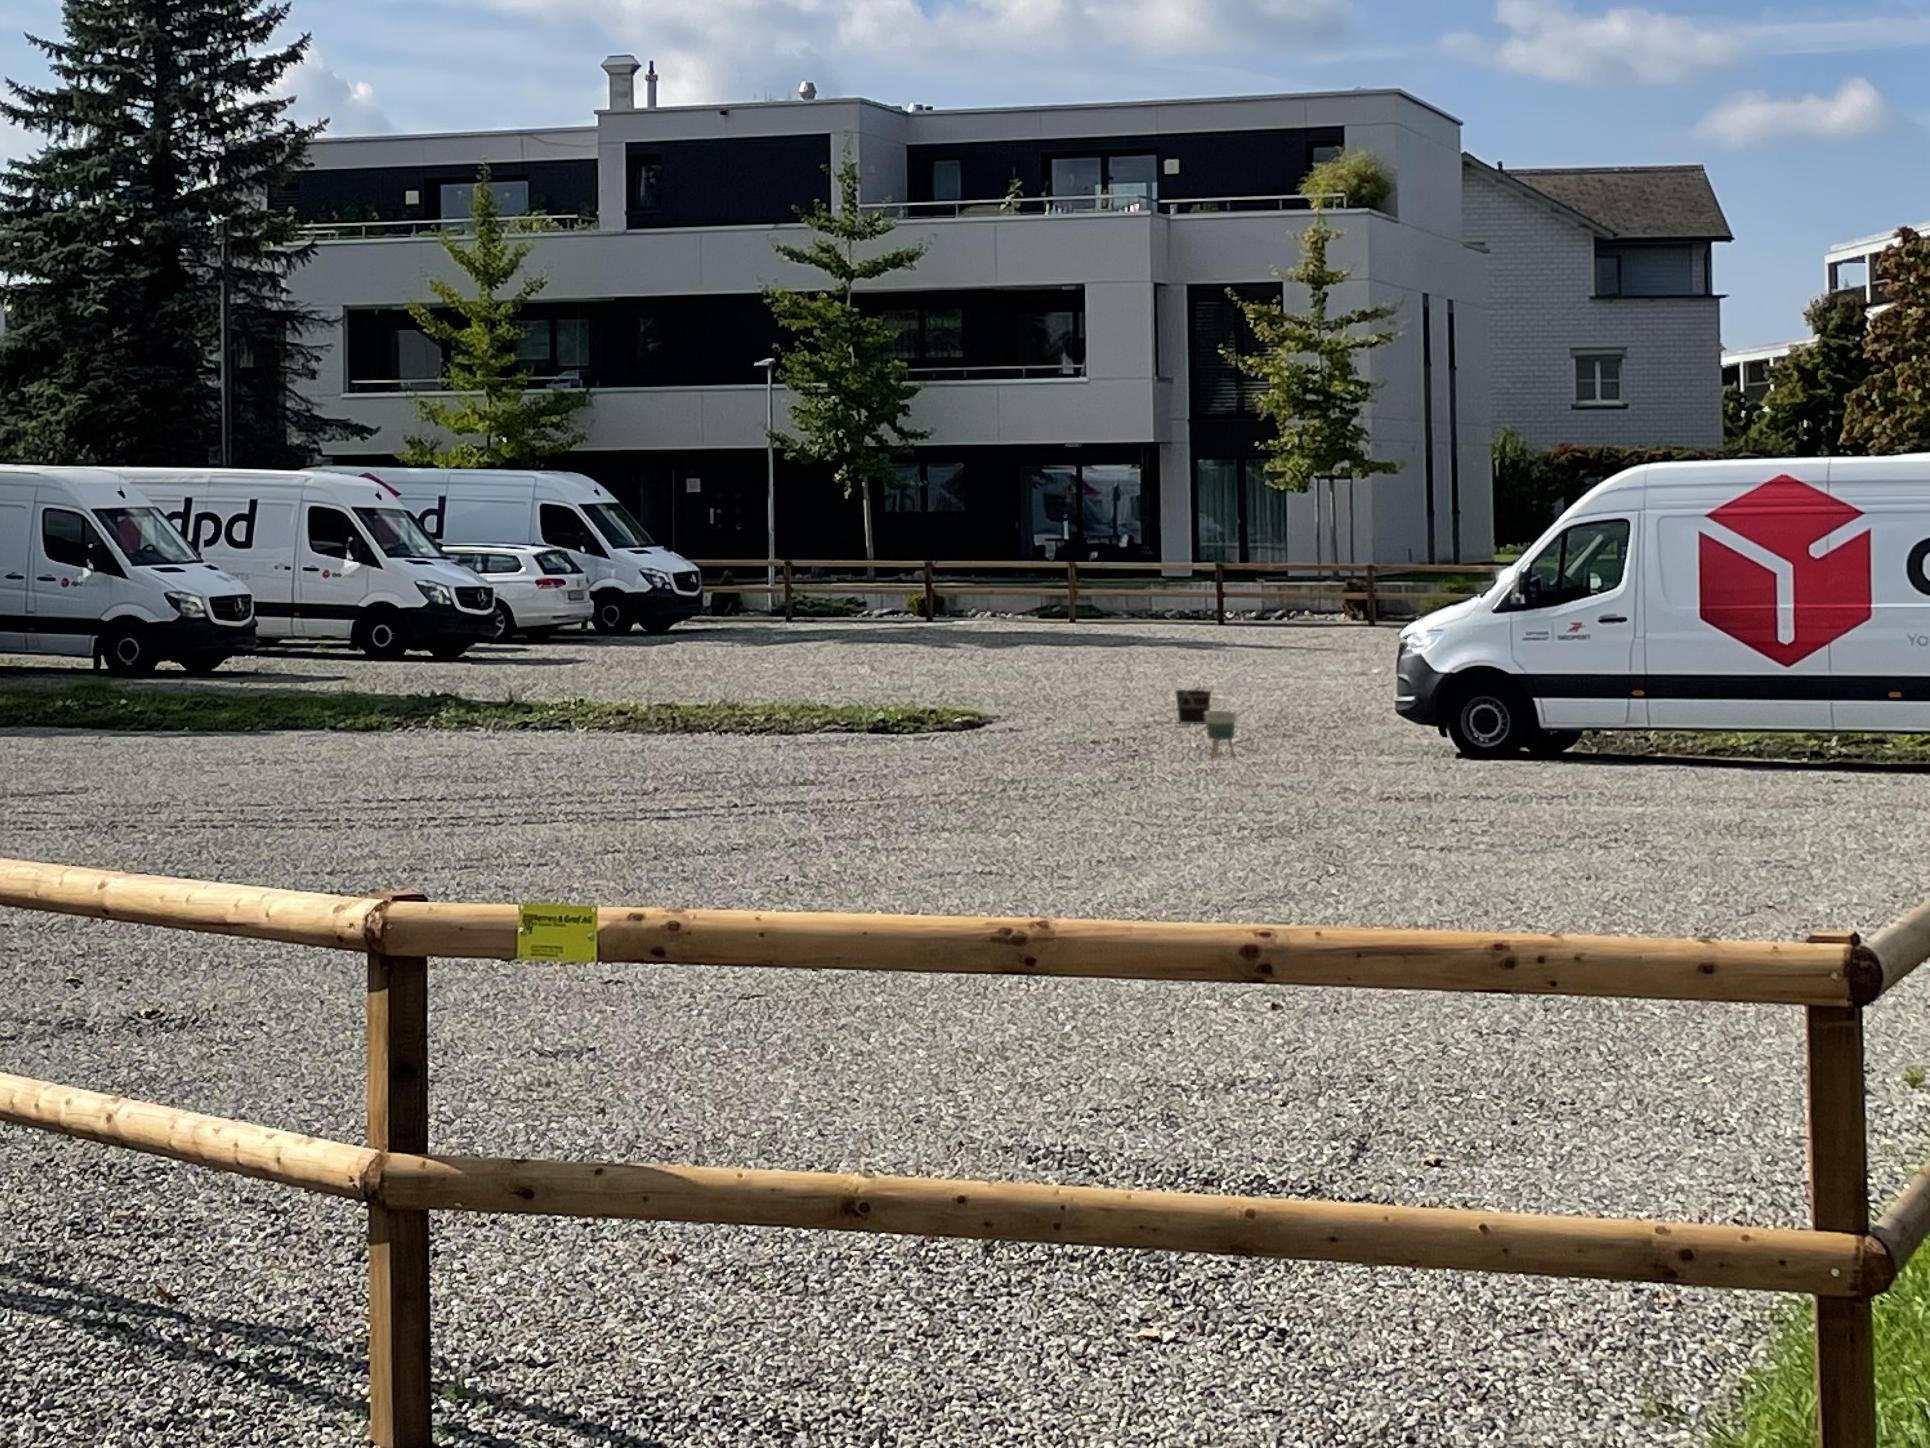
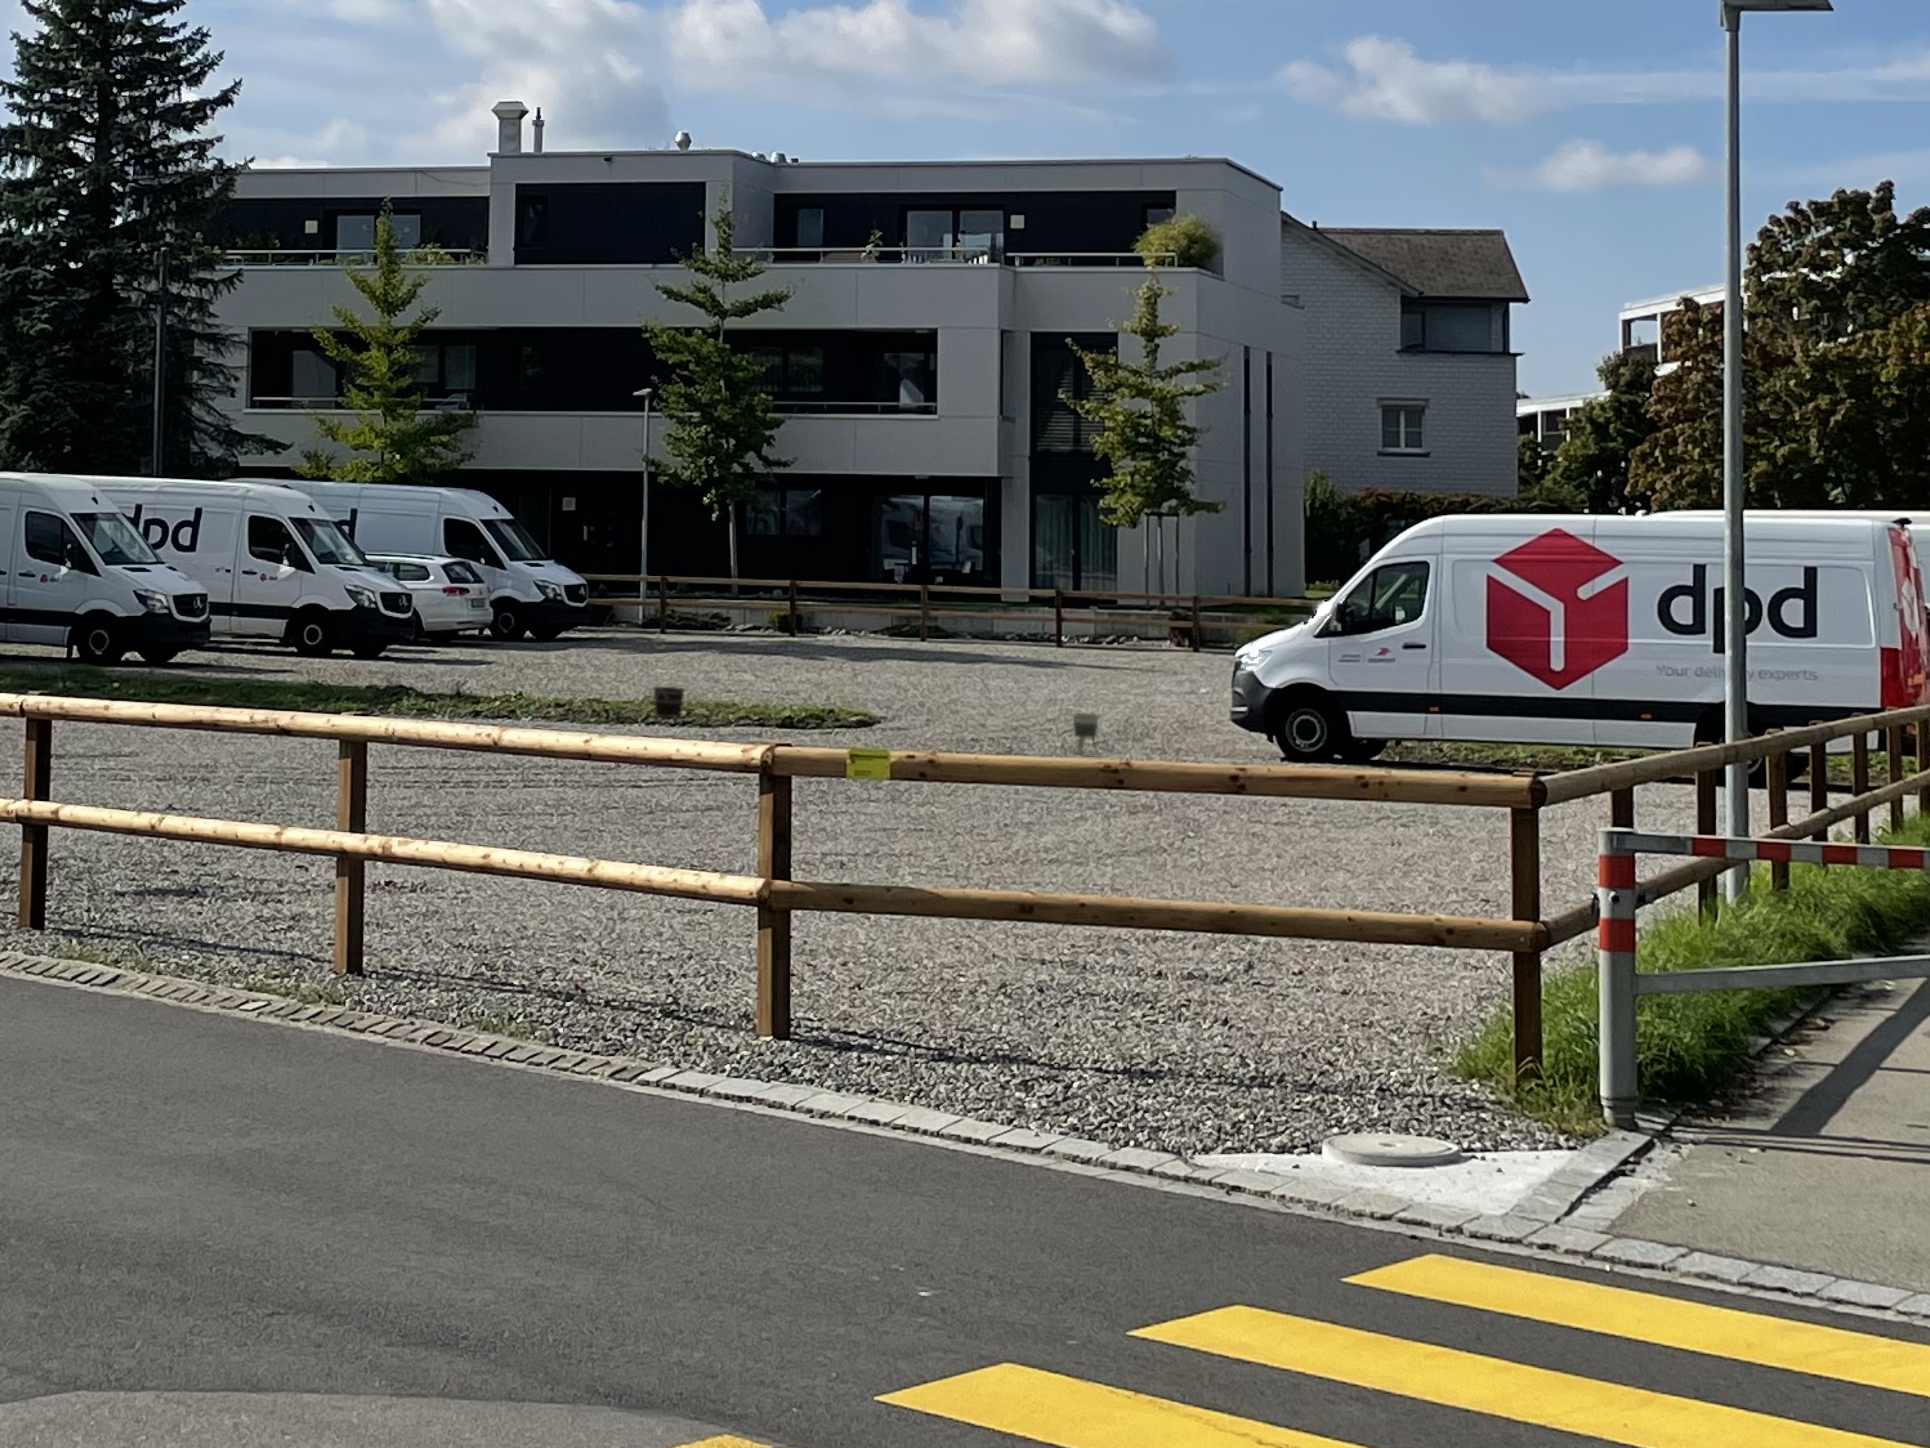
bucket: present [1176,690,1211,724] -> present [654,687,684,717]

